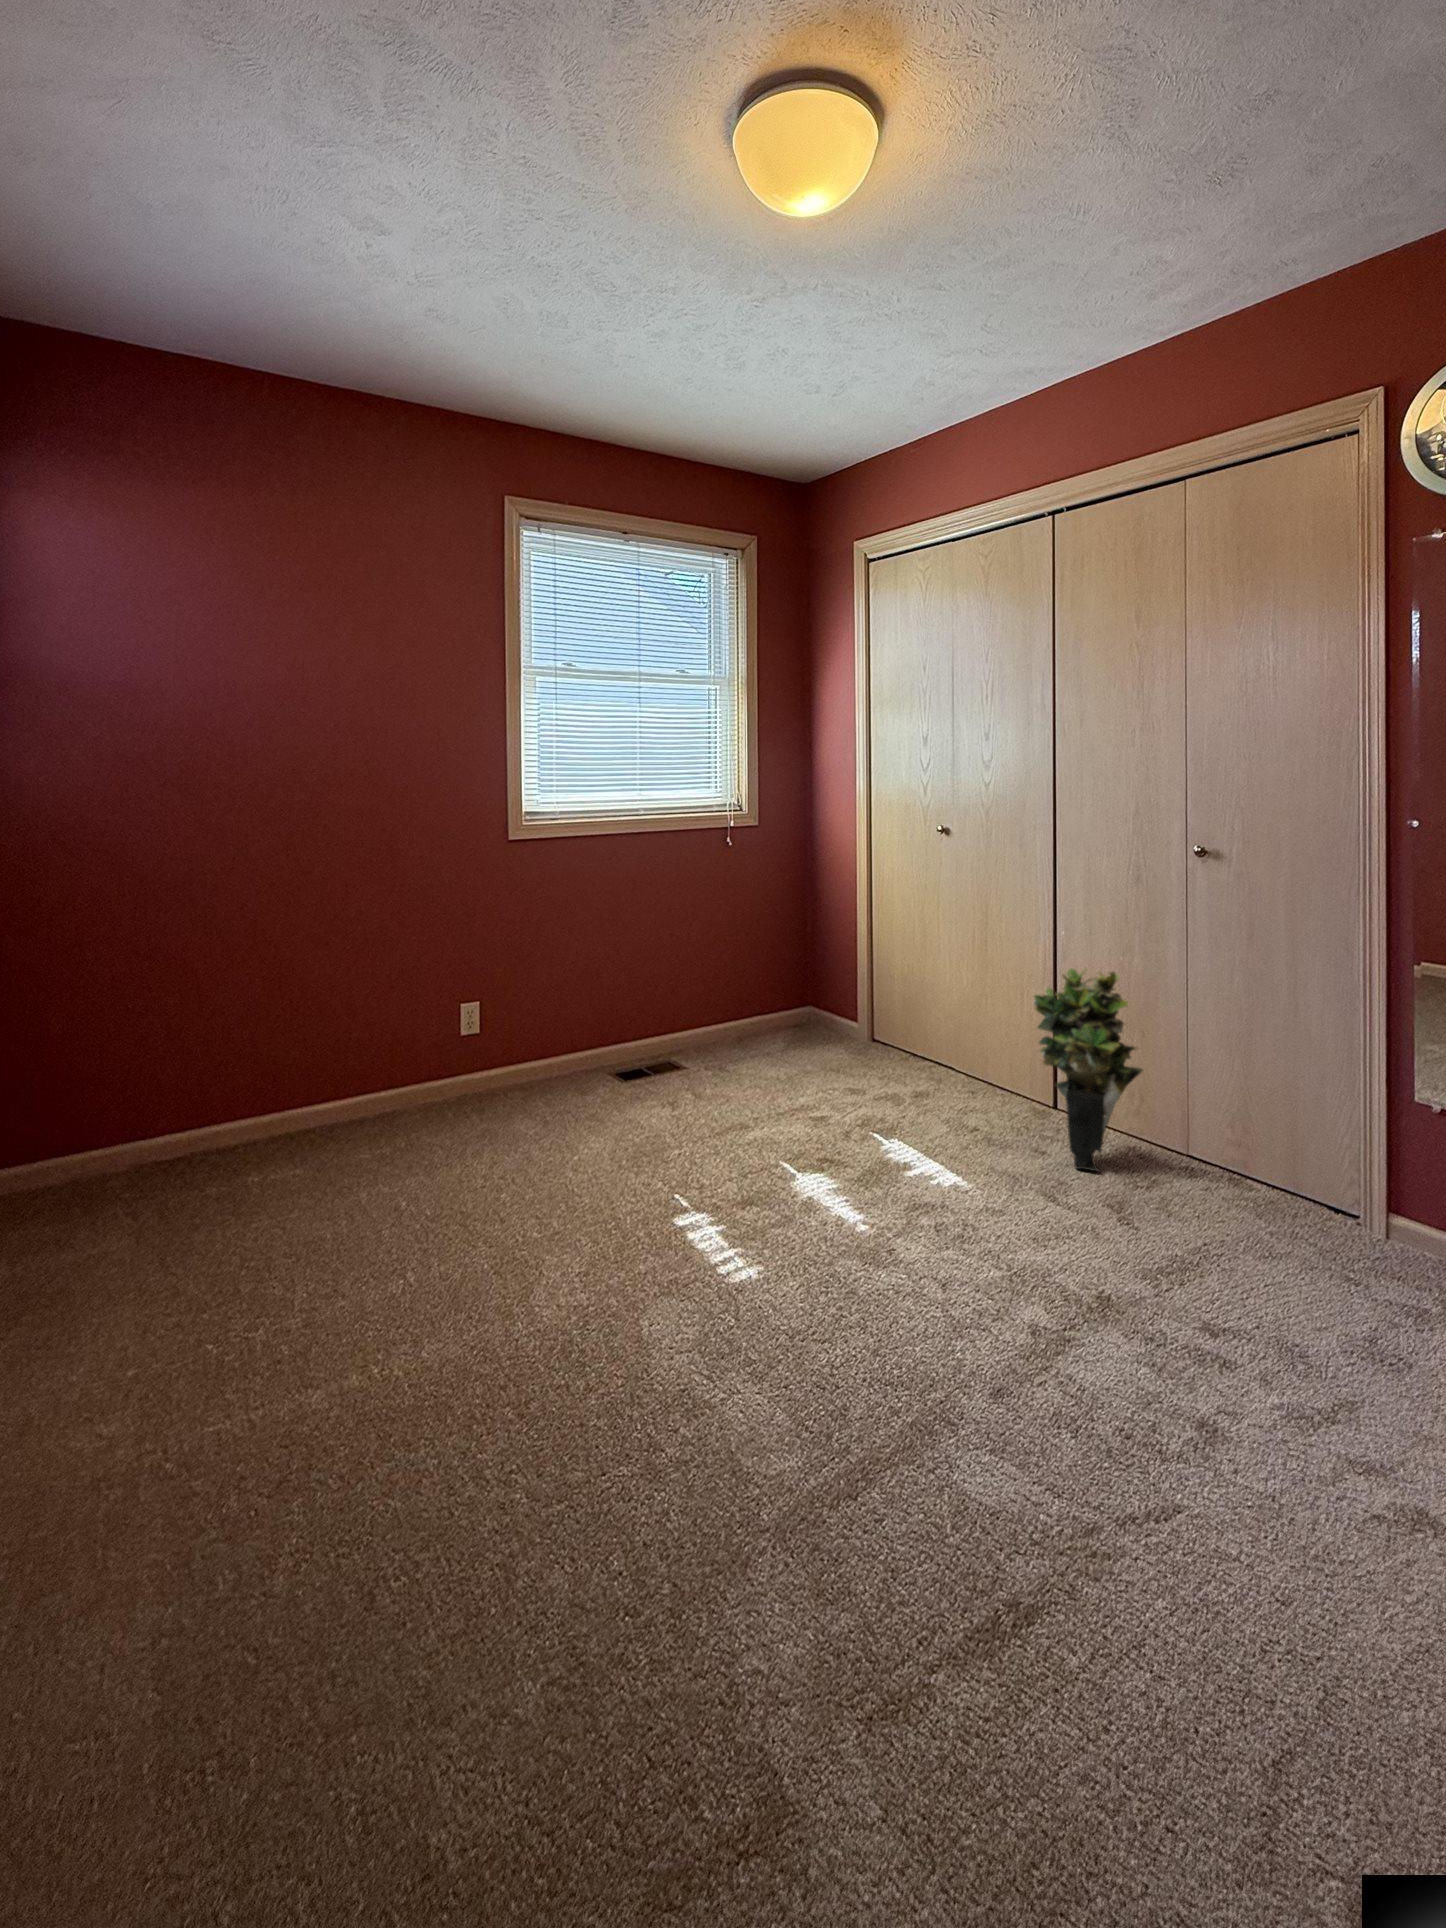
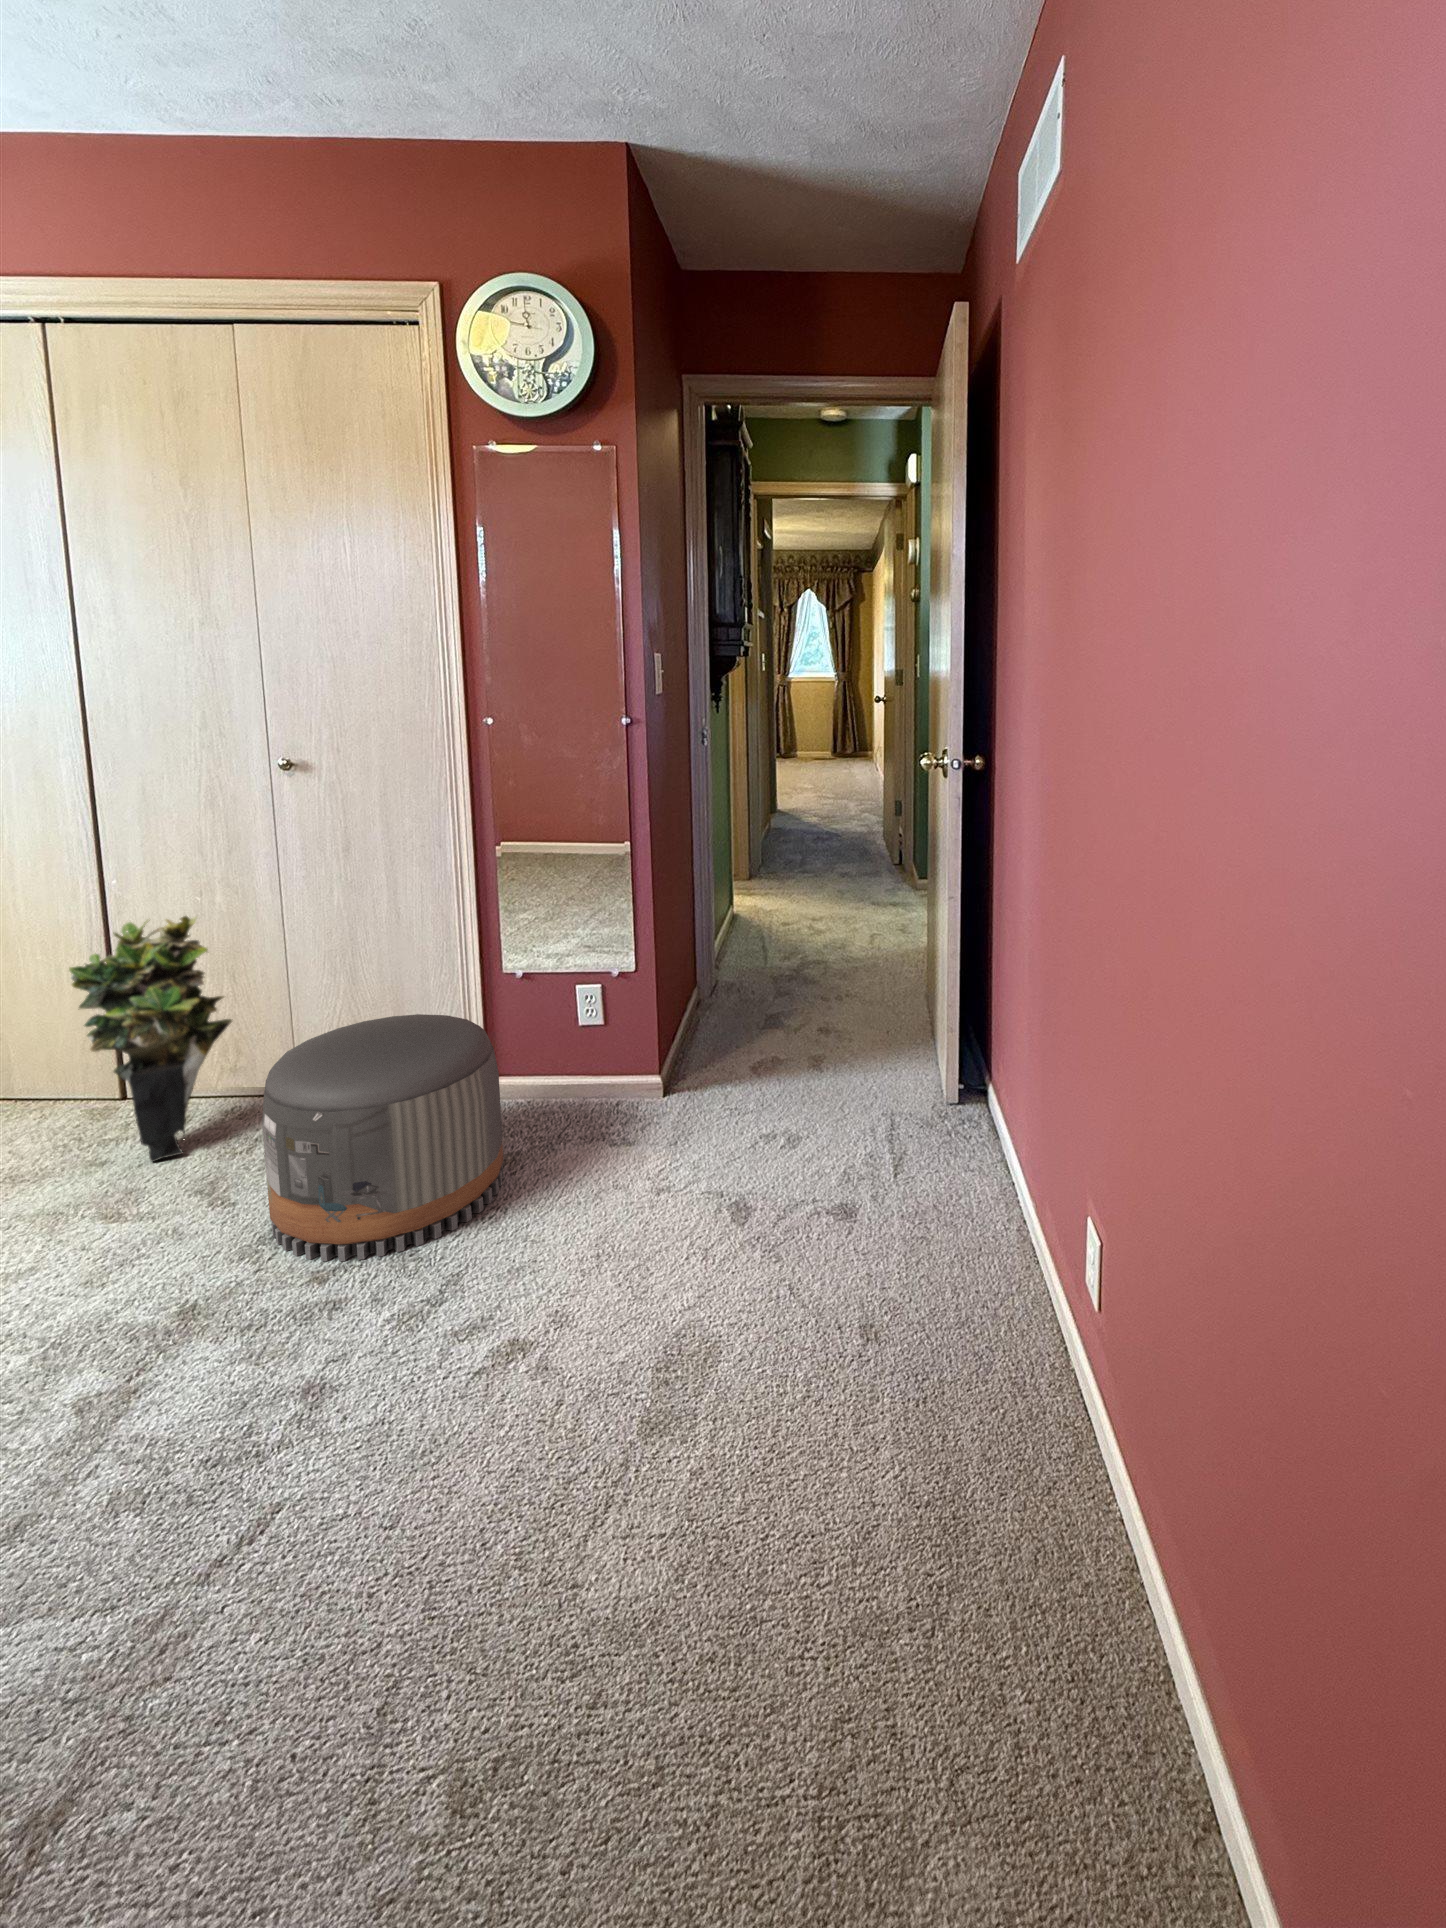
pouf: none [1168,1105,1406,1351] -> present [262,1014,503,1261]

